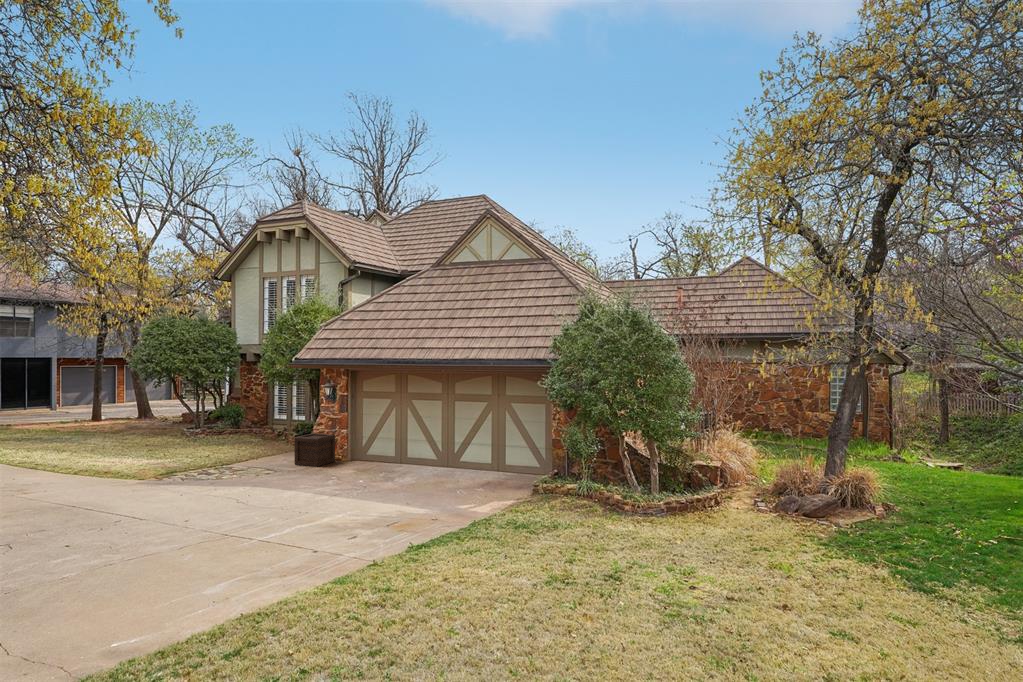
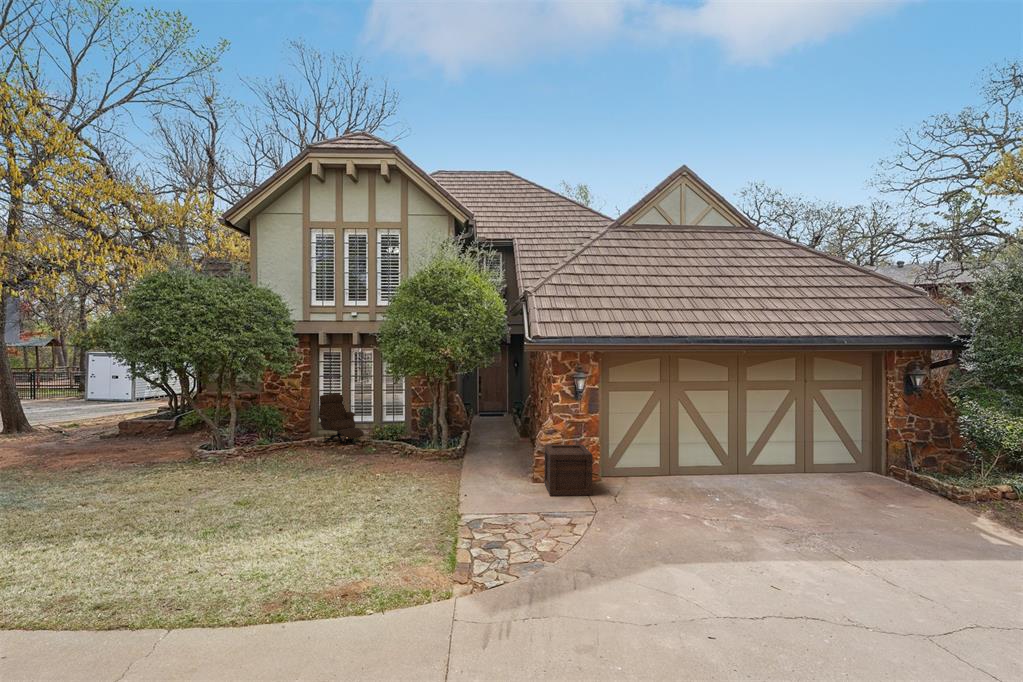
lounge chair: none [266,398,294,435] -> present [318,394,364,445]

